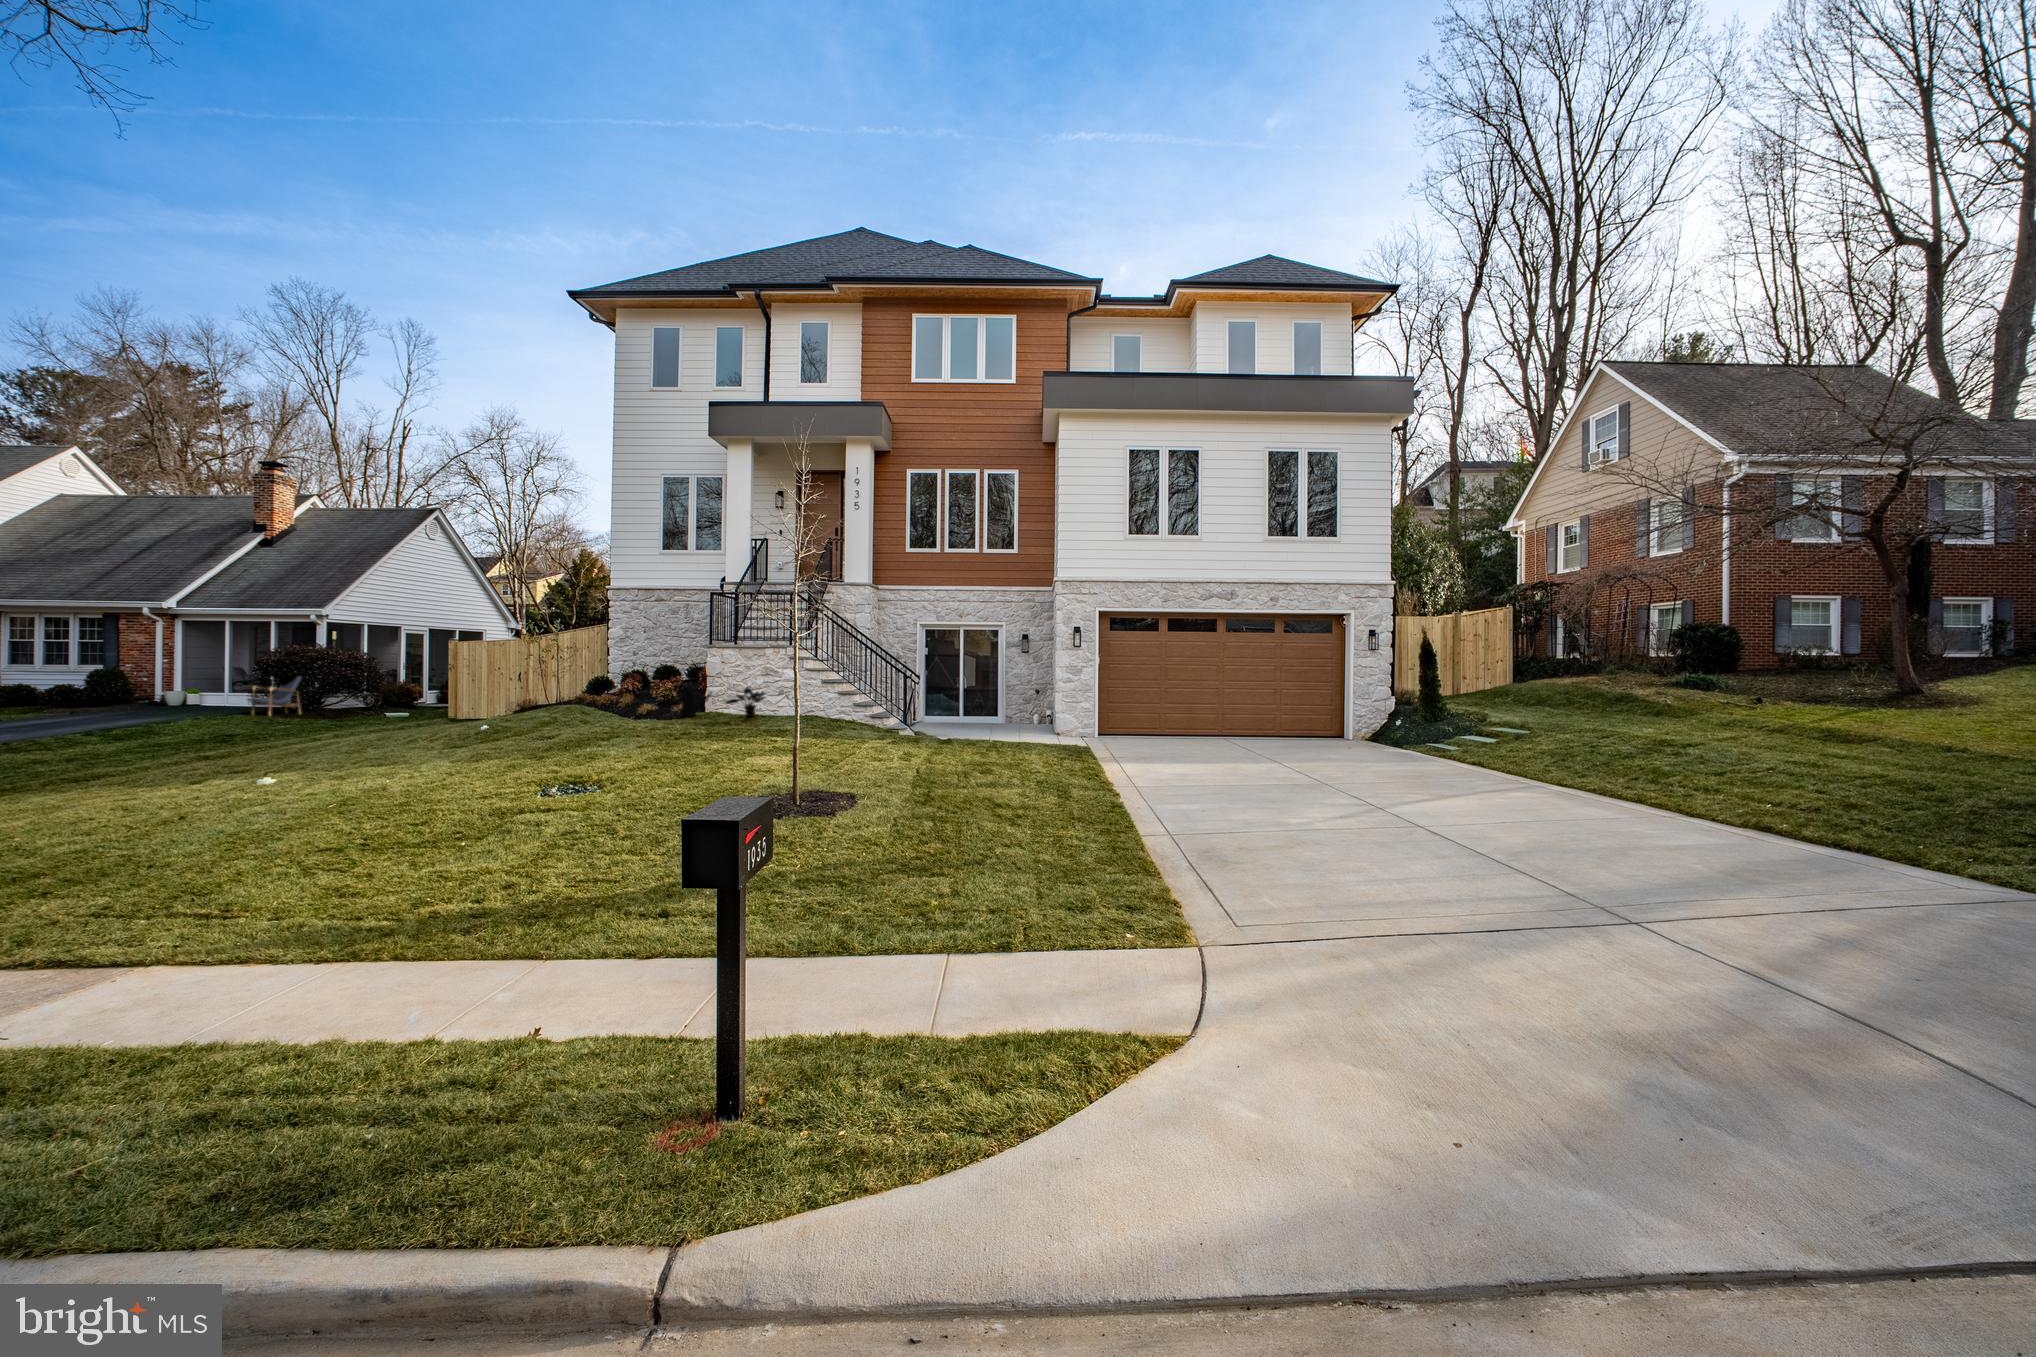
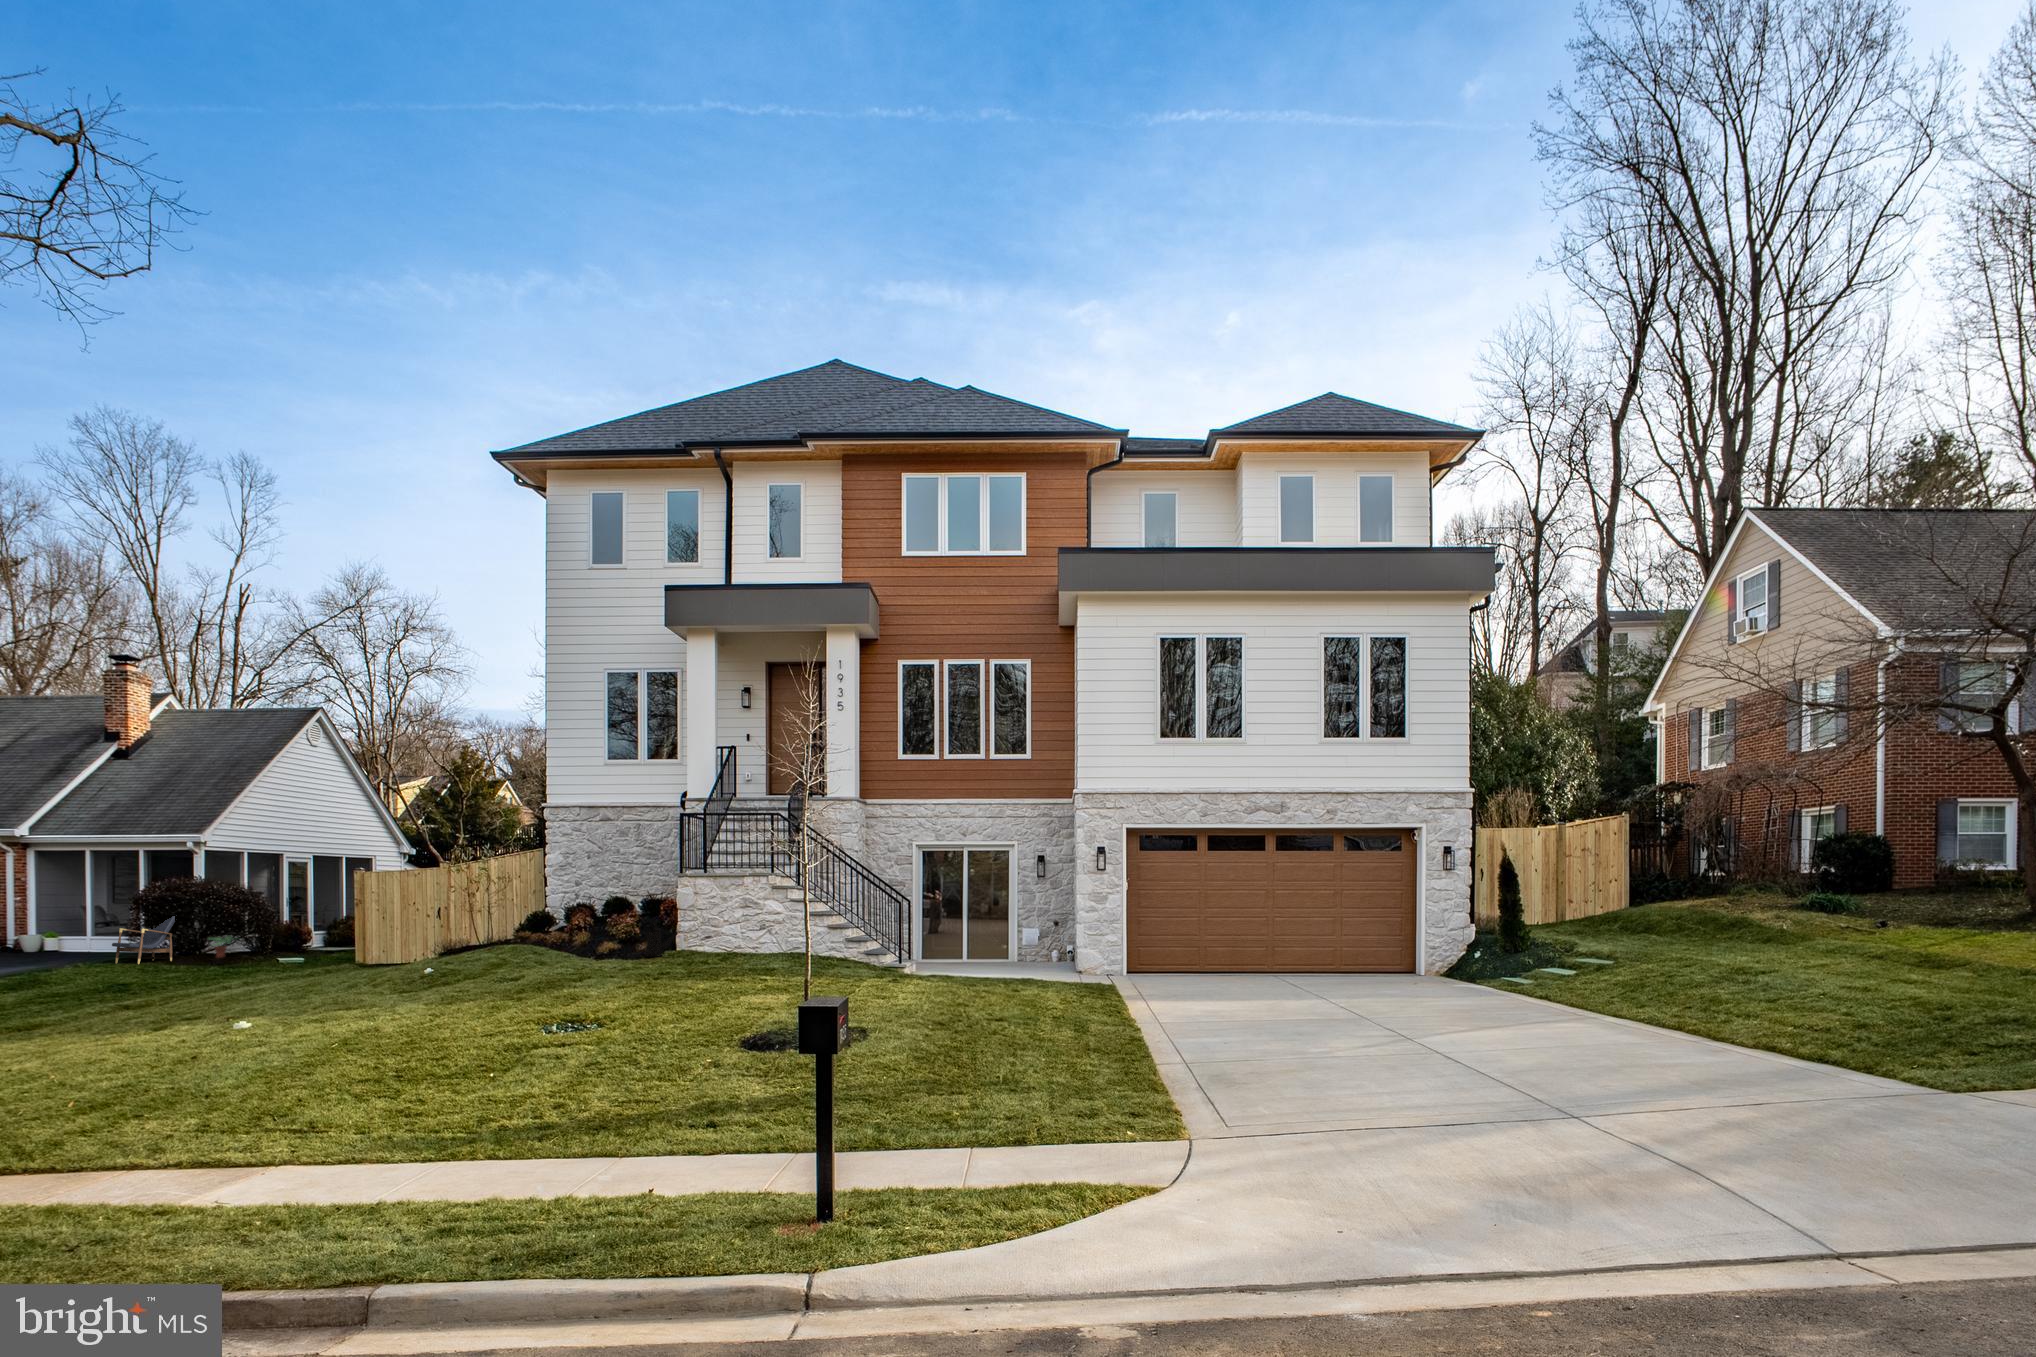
potted plant: present [725,688,765,717] -> present [209,934,234,957]

